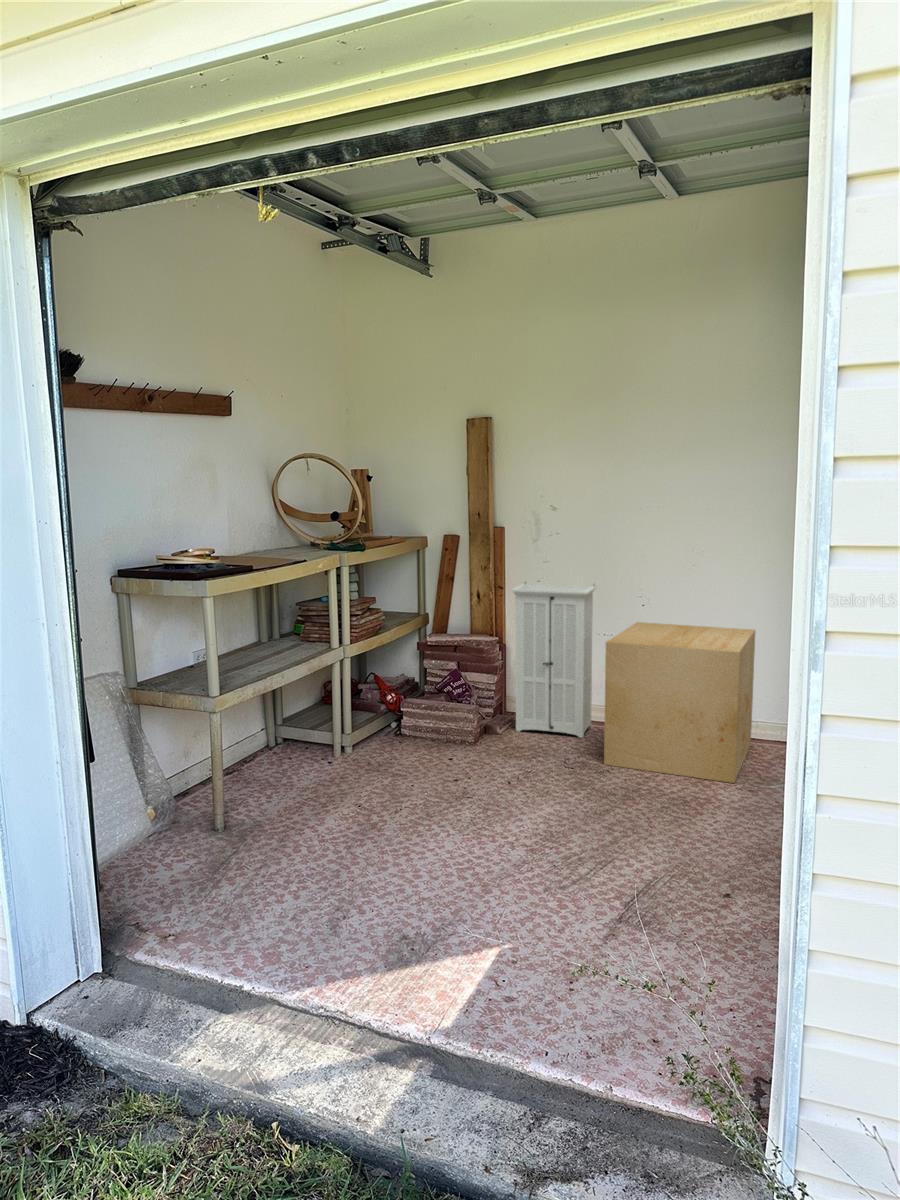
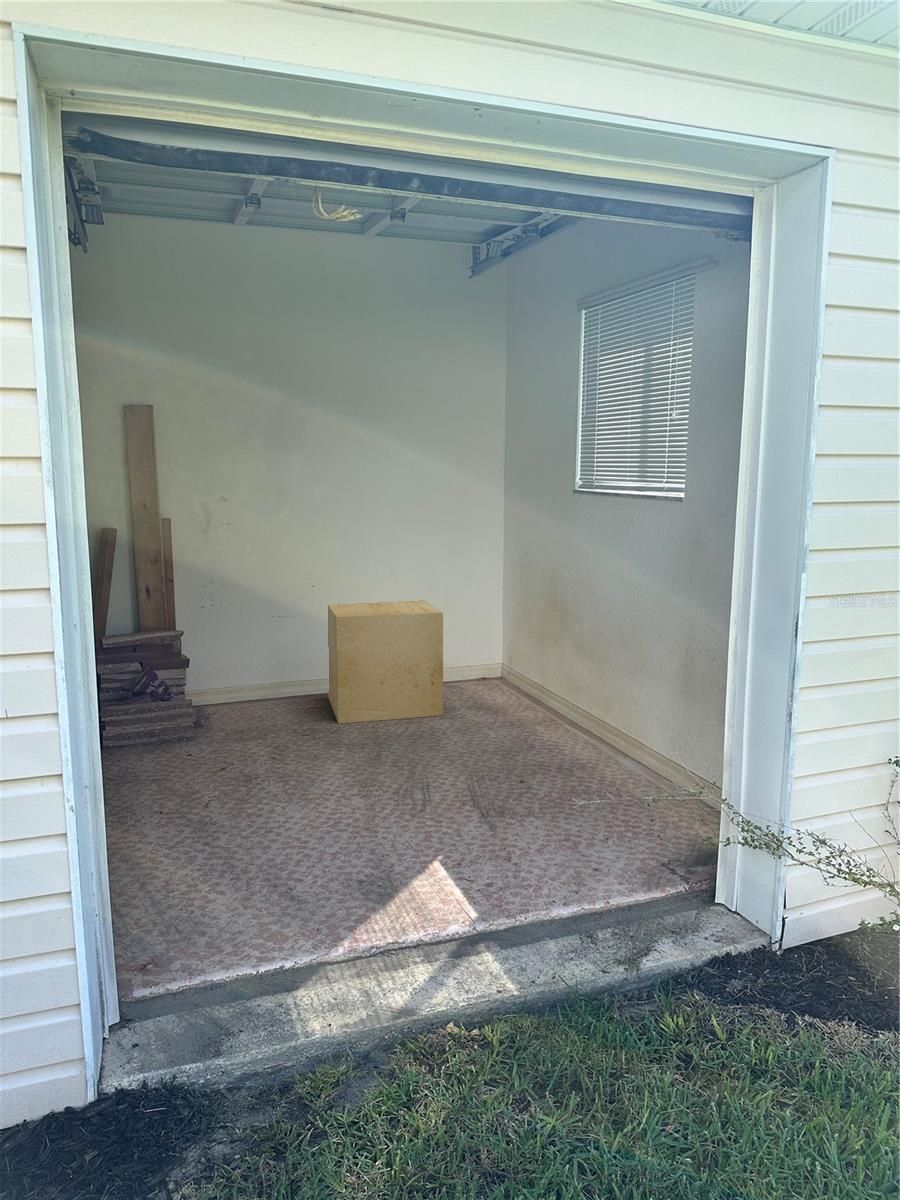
storage cabinet: present [511,582,597,738] -> none [218,570,296,715]

